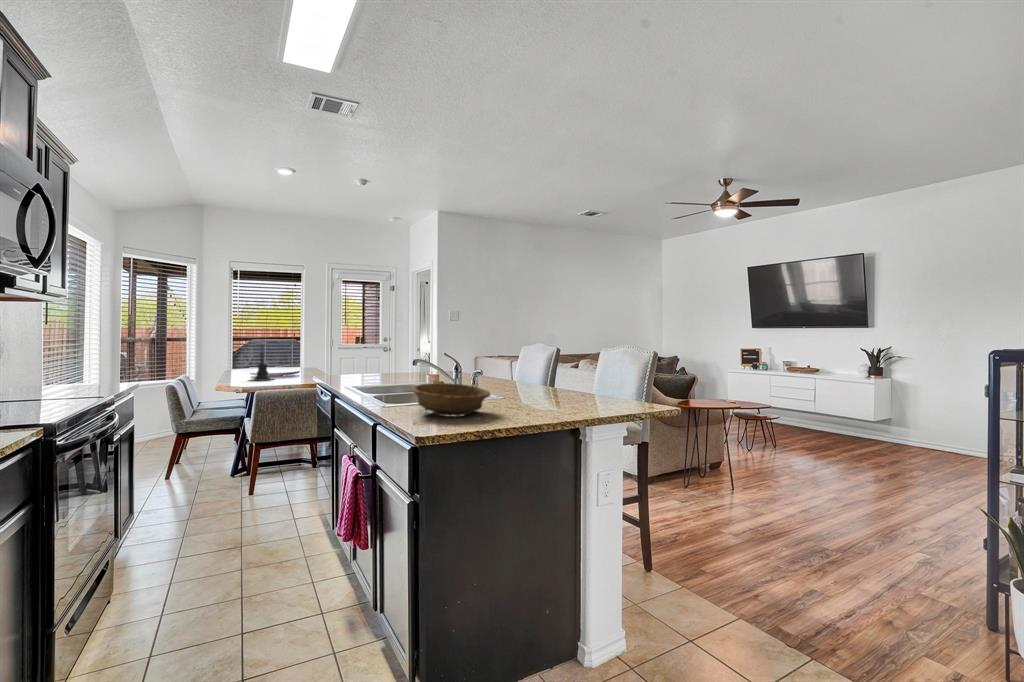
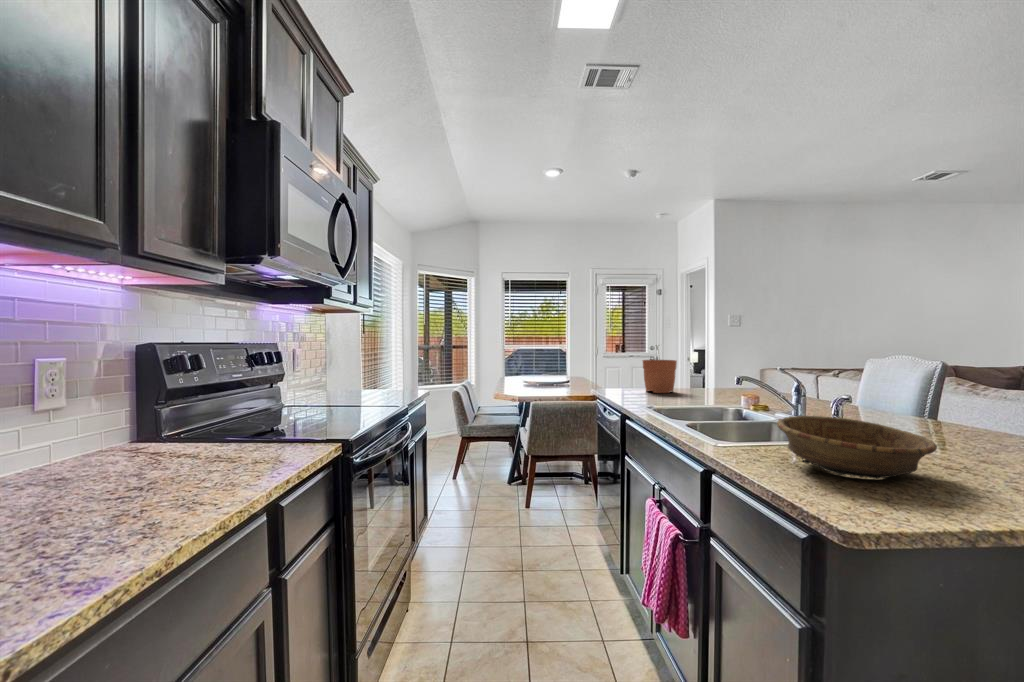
plant pot: none [359,338,388,378] -> present [643,359,677,393]
candle holder: present [252,343,271,381] -> none [520,345,547,389]

